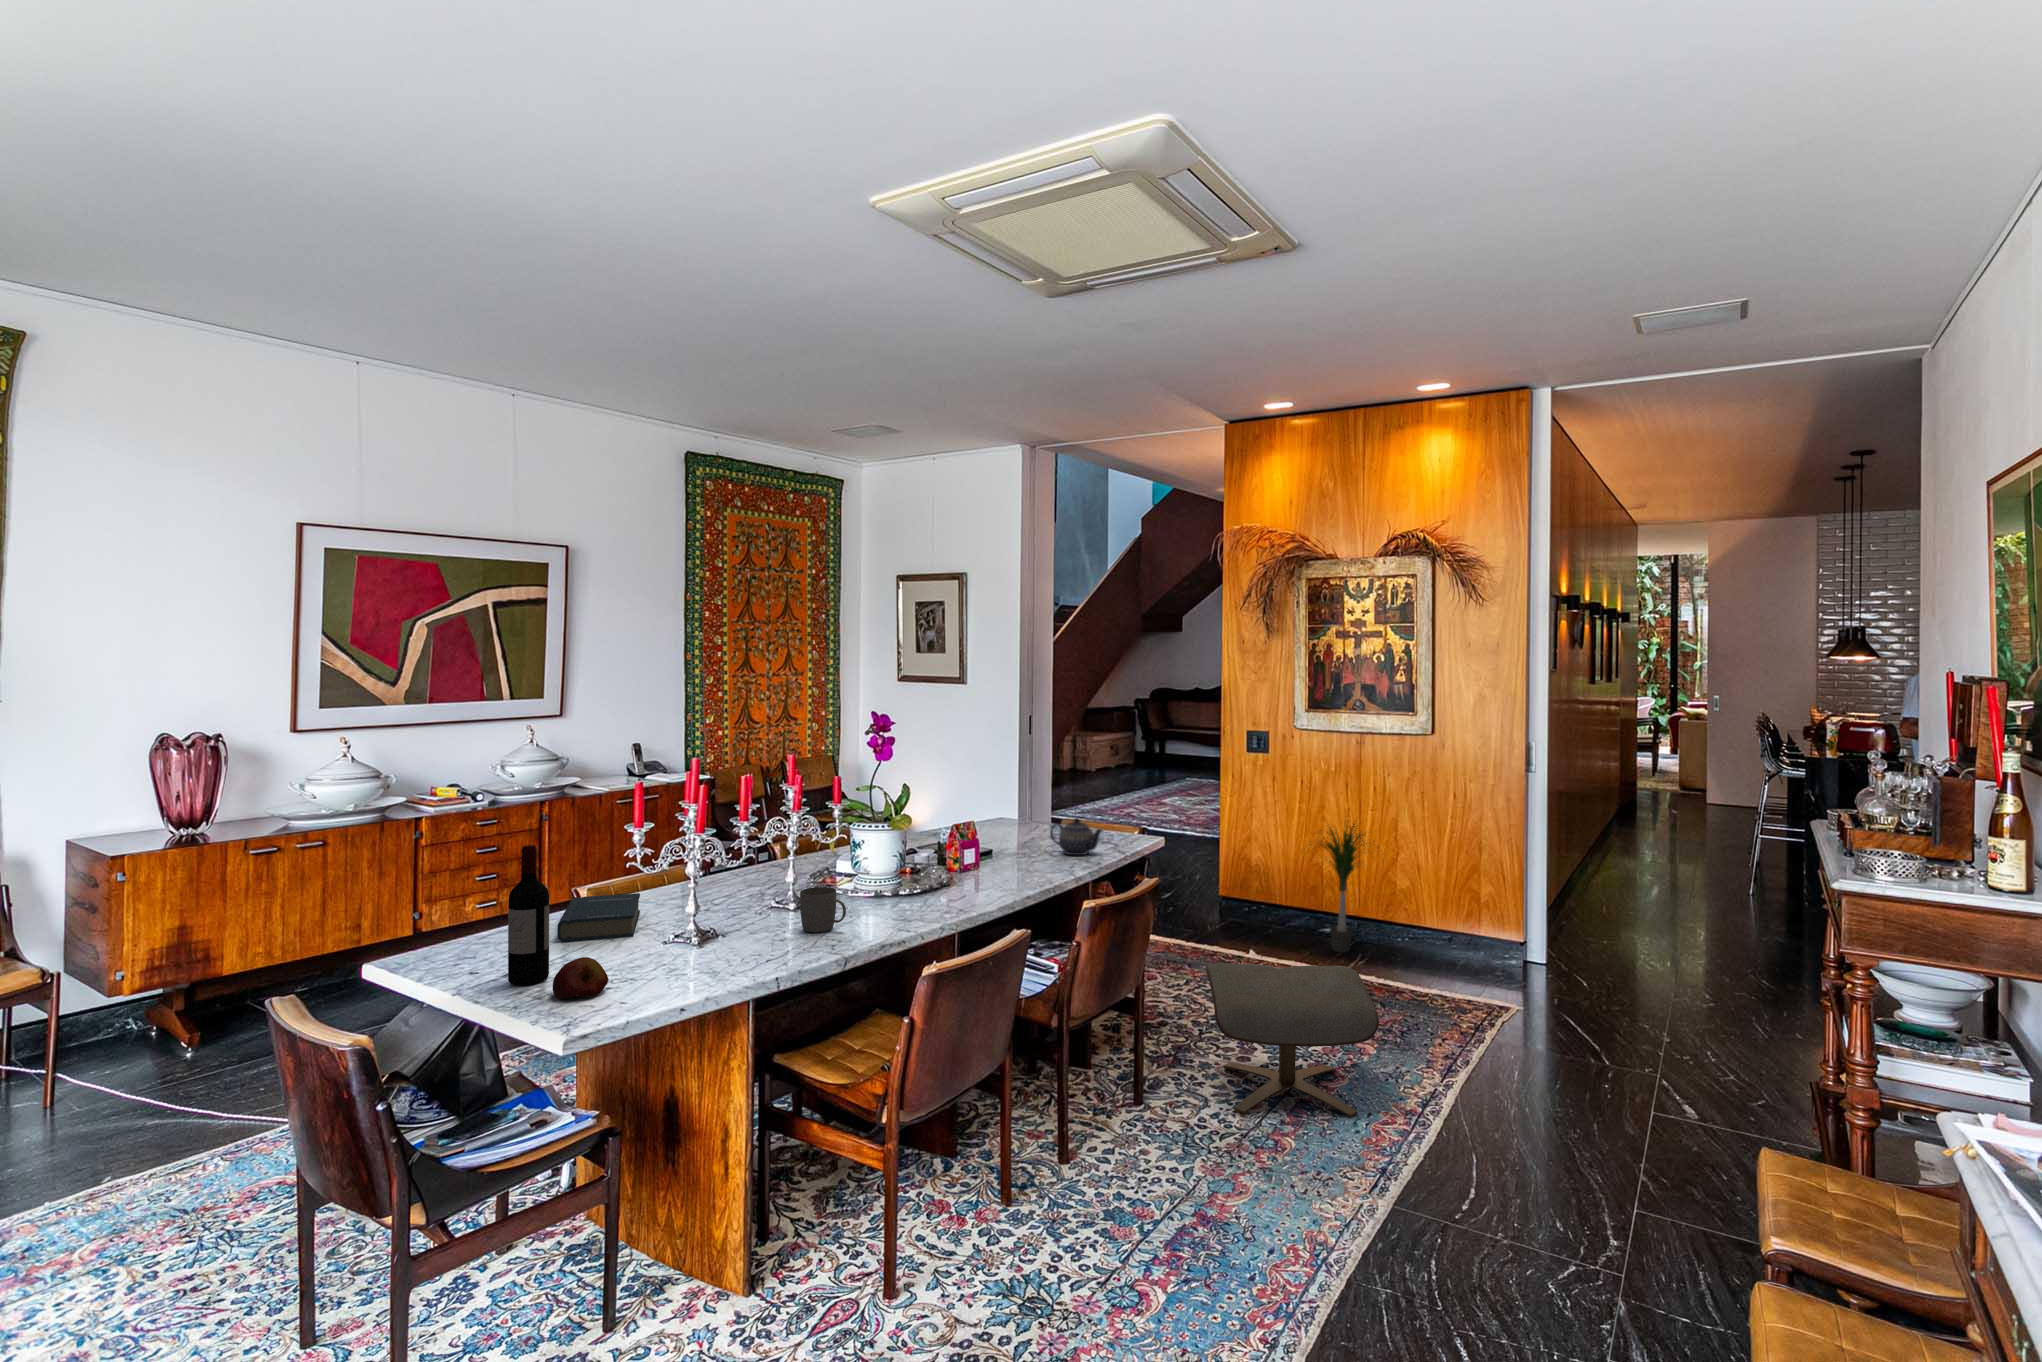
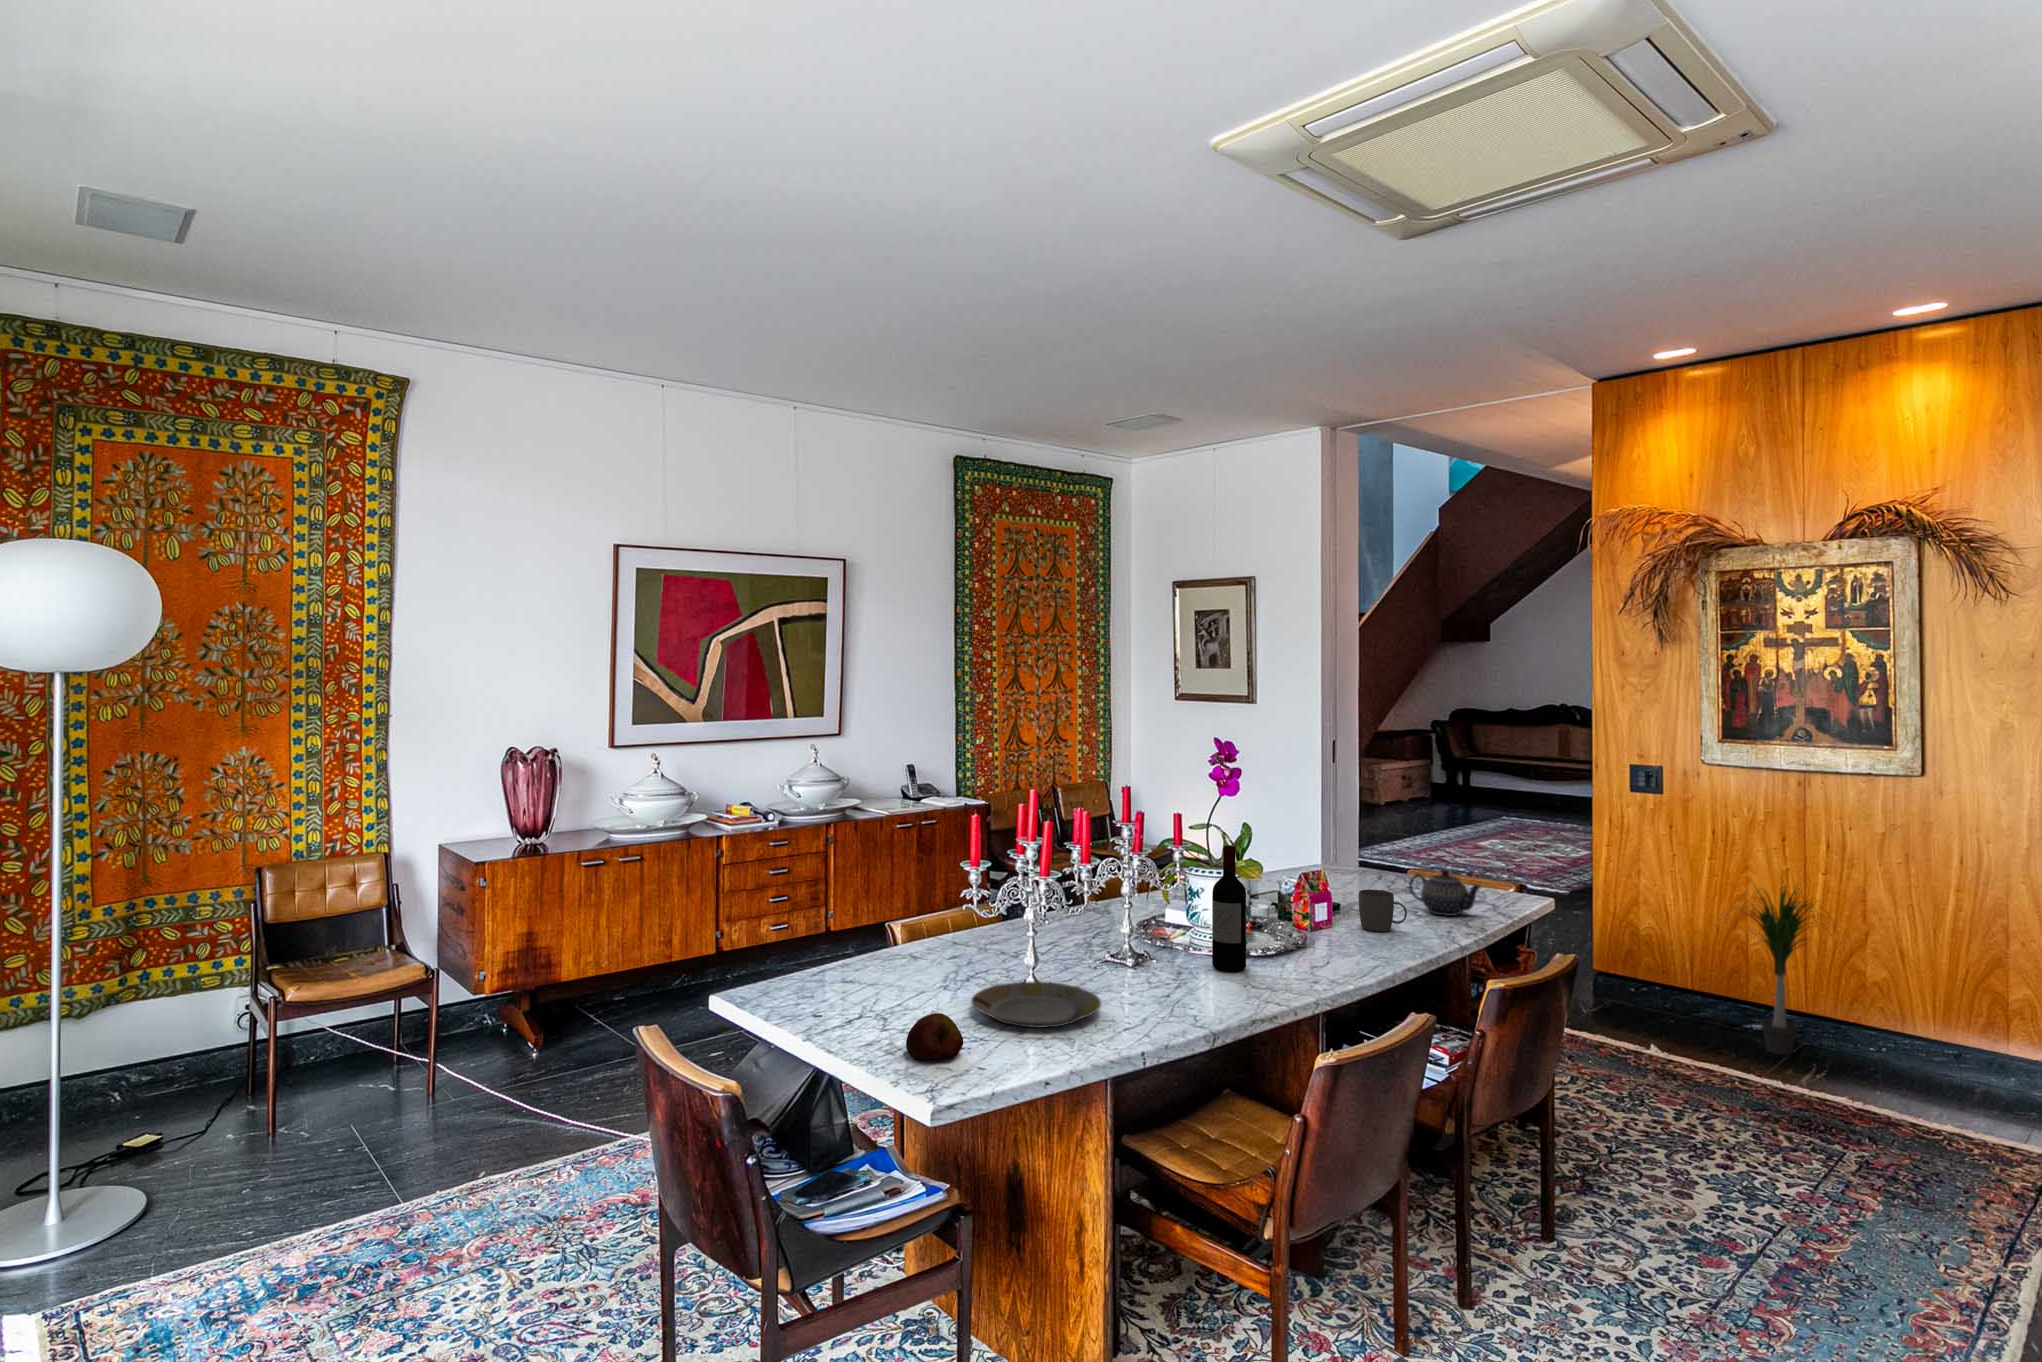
wine bottle: present [508,845,549,985] -> present [1212,845,1246,972]
mug: present [800,887,846,932] -> present [1359,890,1407,932]
hardback book: present [557,893,640,942] -> none [892,935,968,986]
plate: none [628,928,750,965] -> present [972,982,1101,1028]
ottoman: present [1206,963,1379,1117] -> none [1629,1066,1914,1299]

